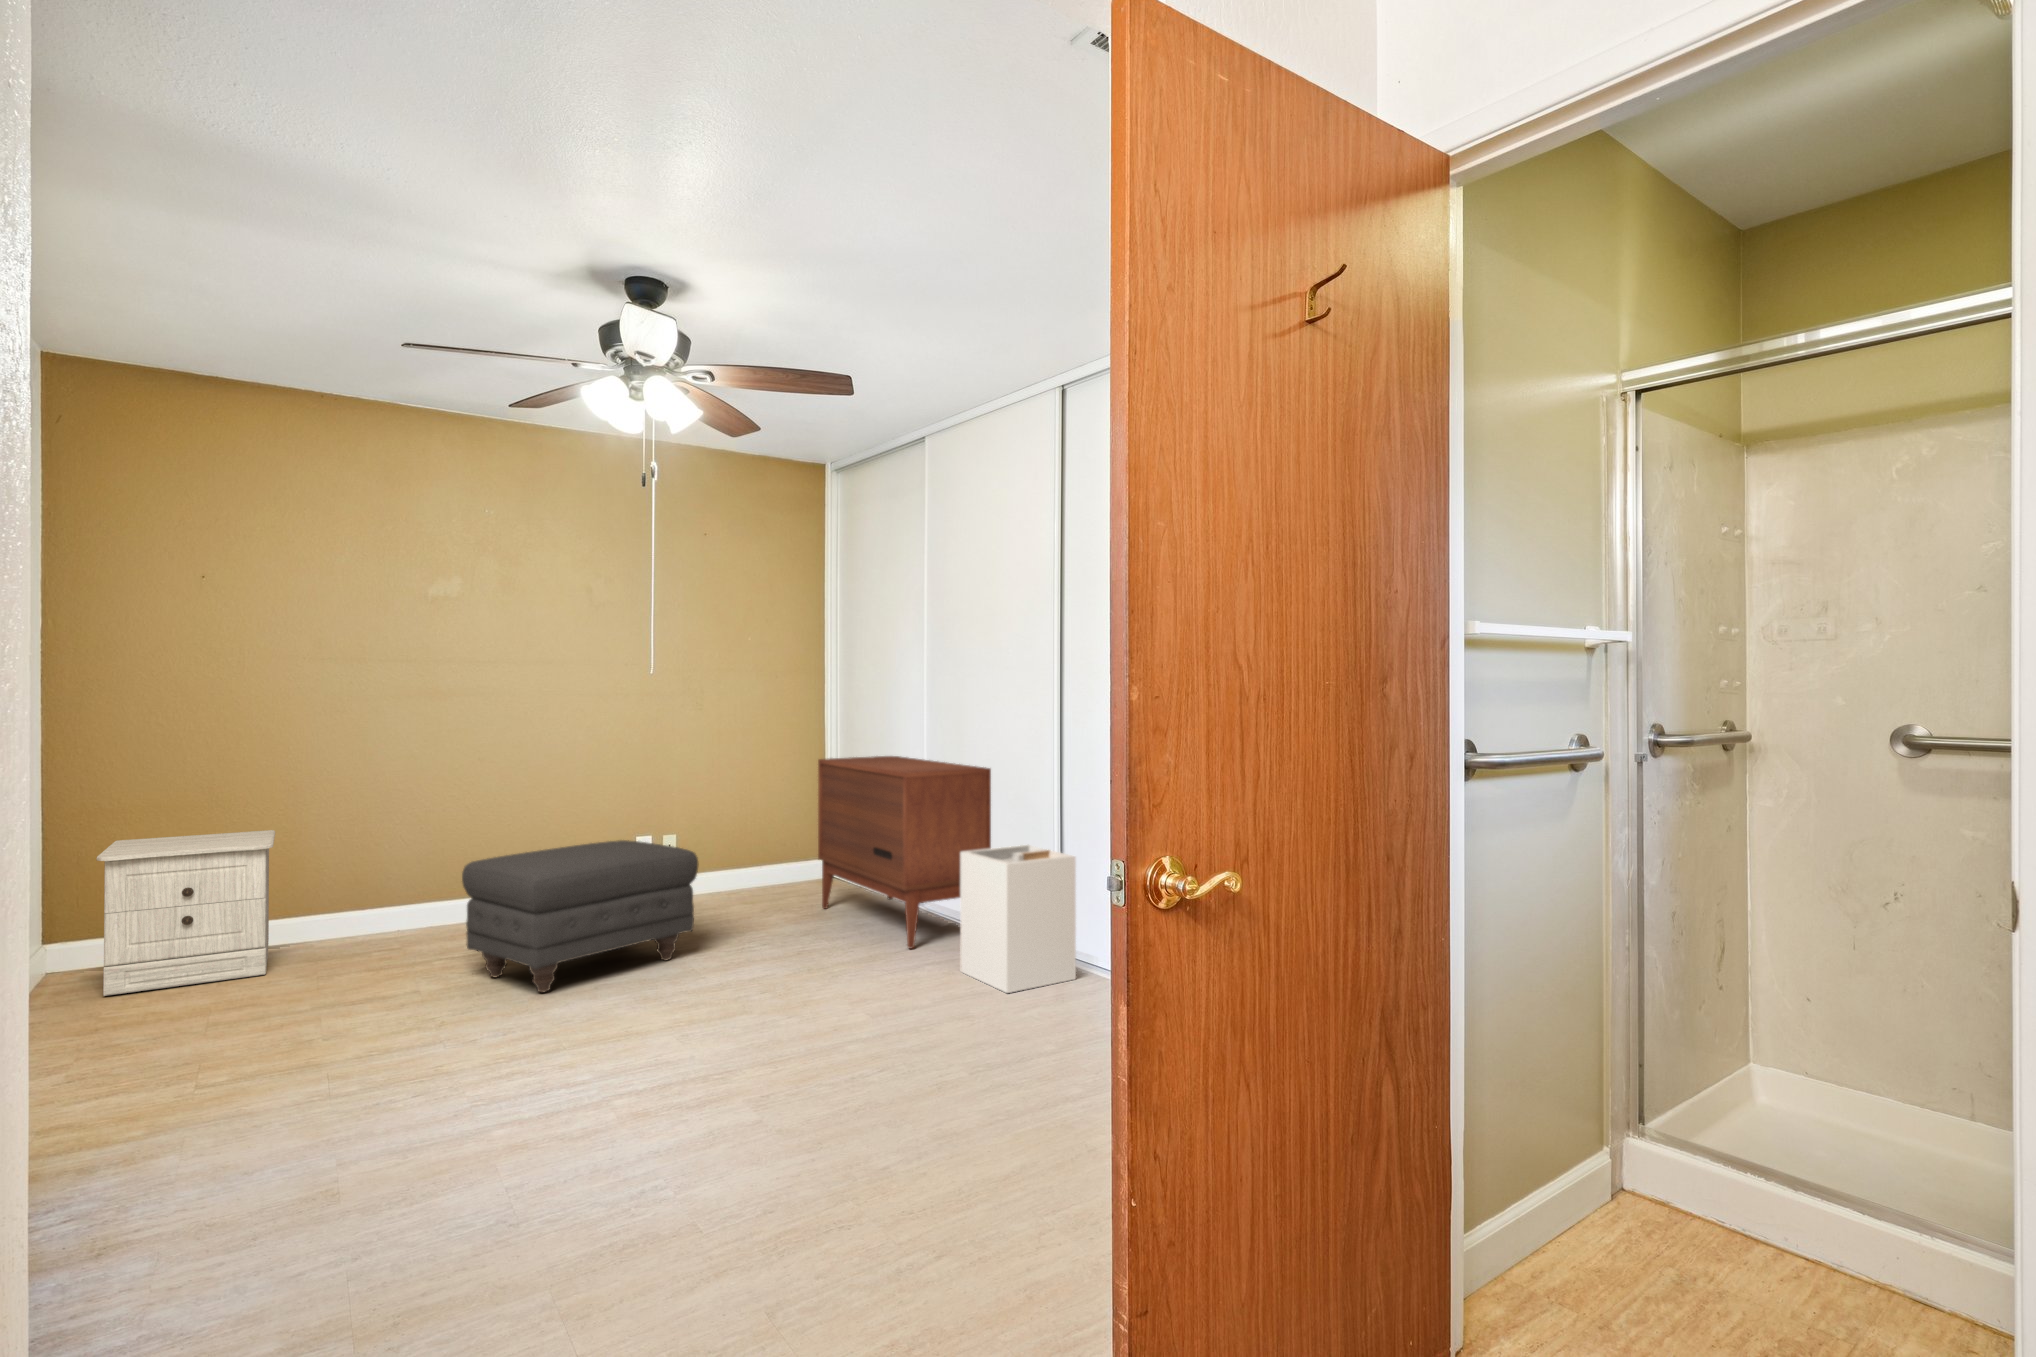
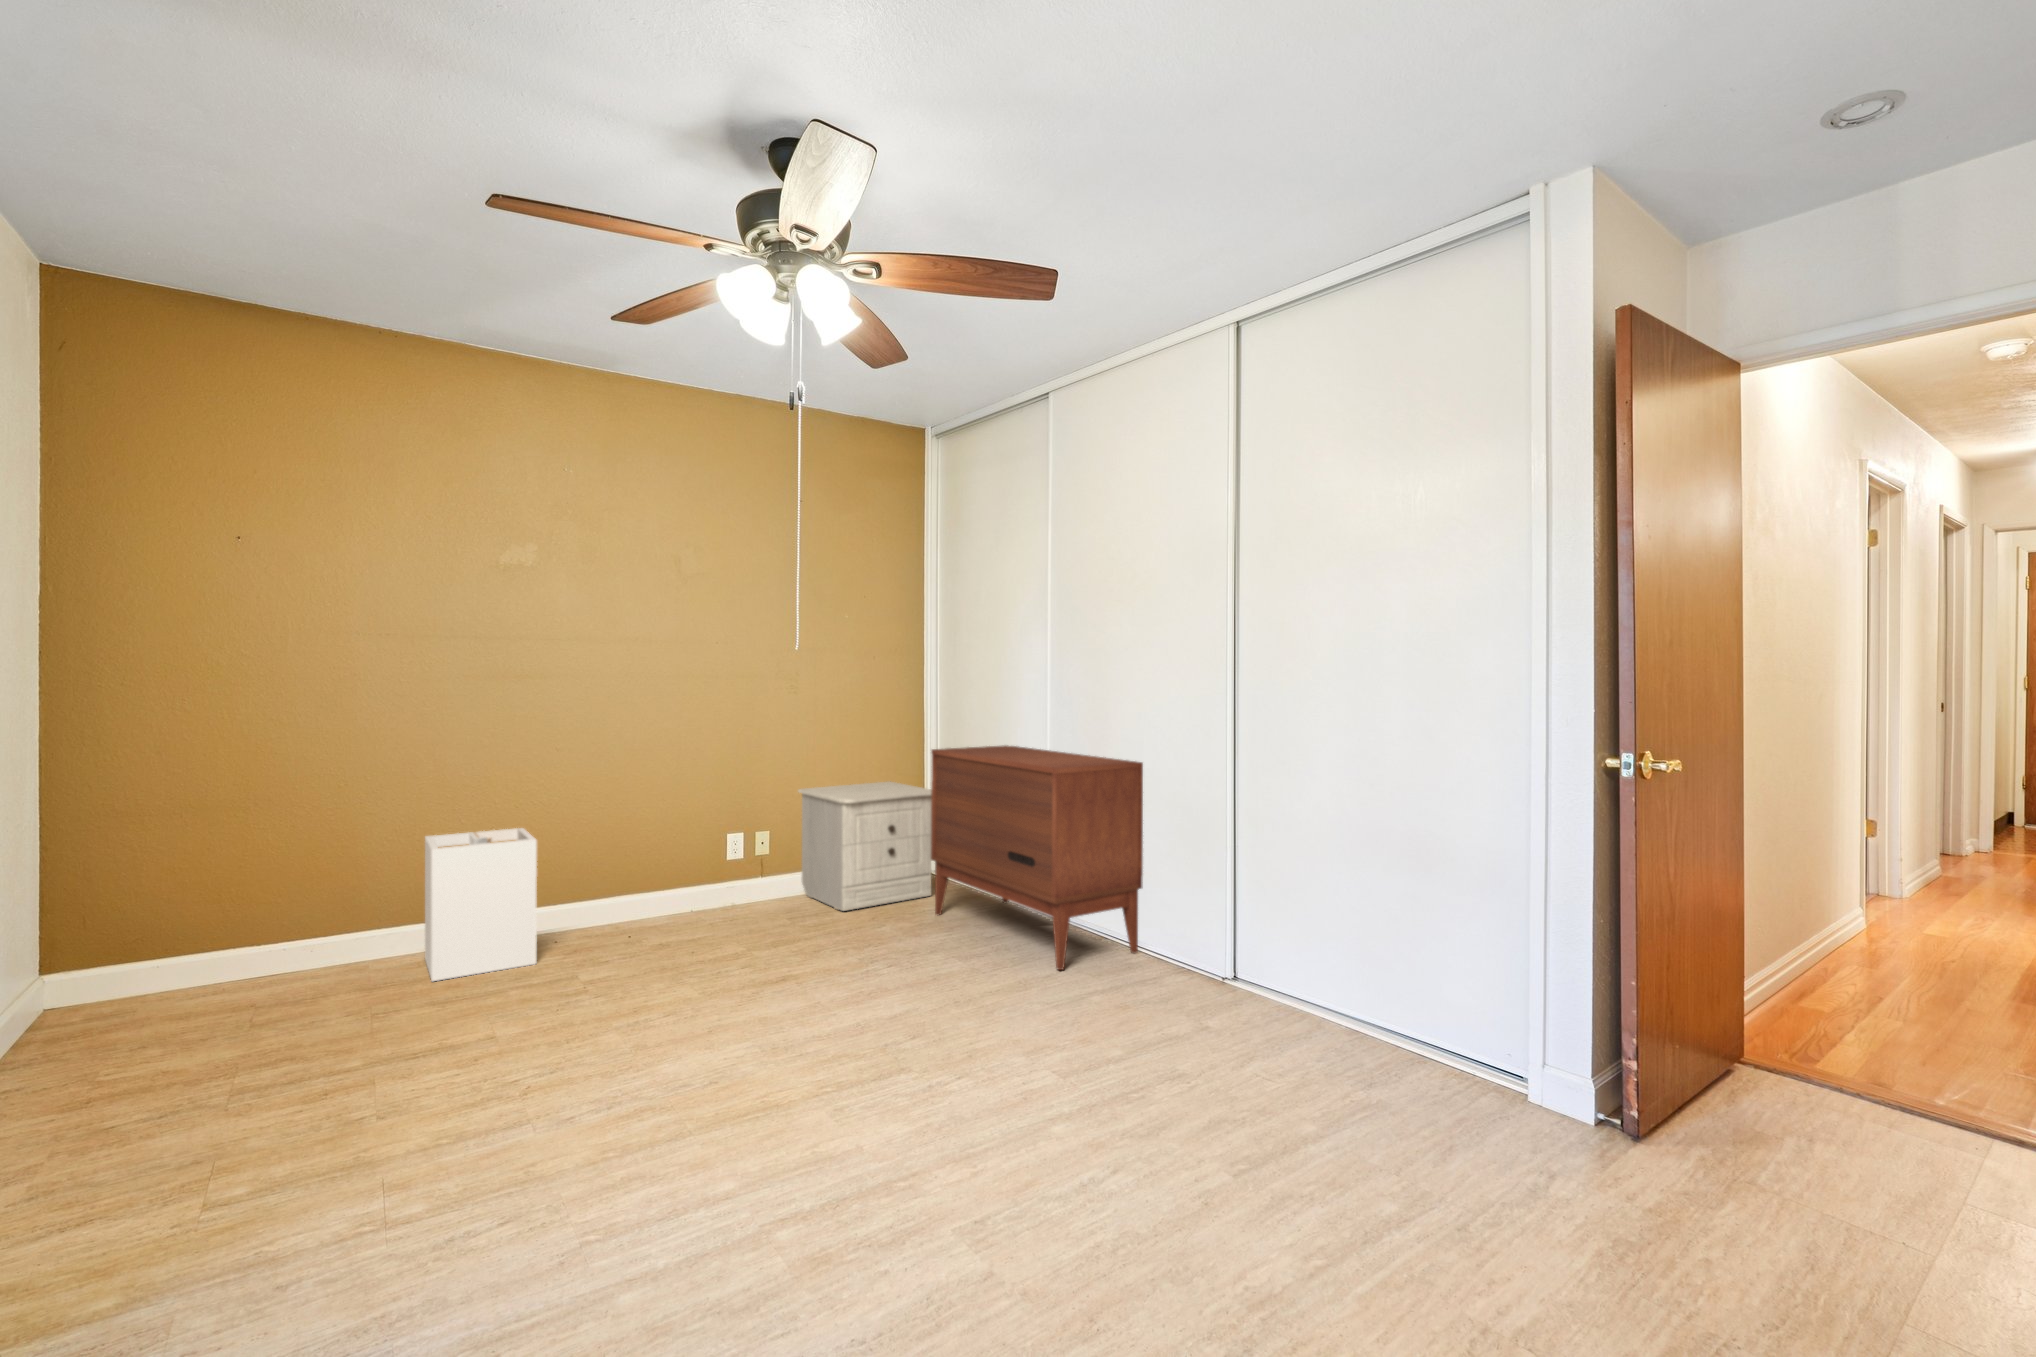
nightstand: present [97,830,275,996] -> present [798,781,931,911]
ottoman: present [462,840,698,992] -> none [547,844,819,1035]
laundry hamper: present [961,845,1076,993] -> present [425,828,537,981]

